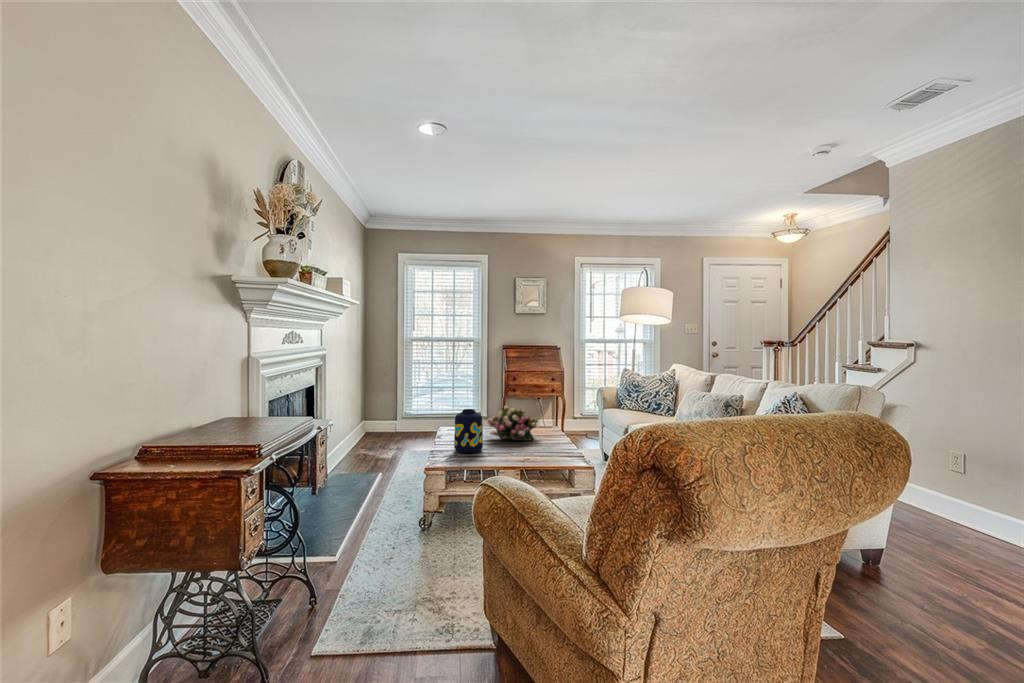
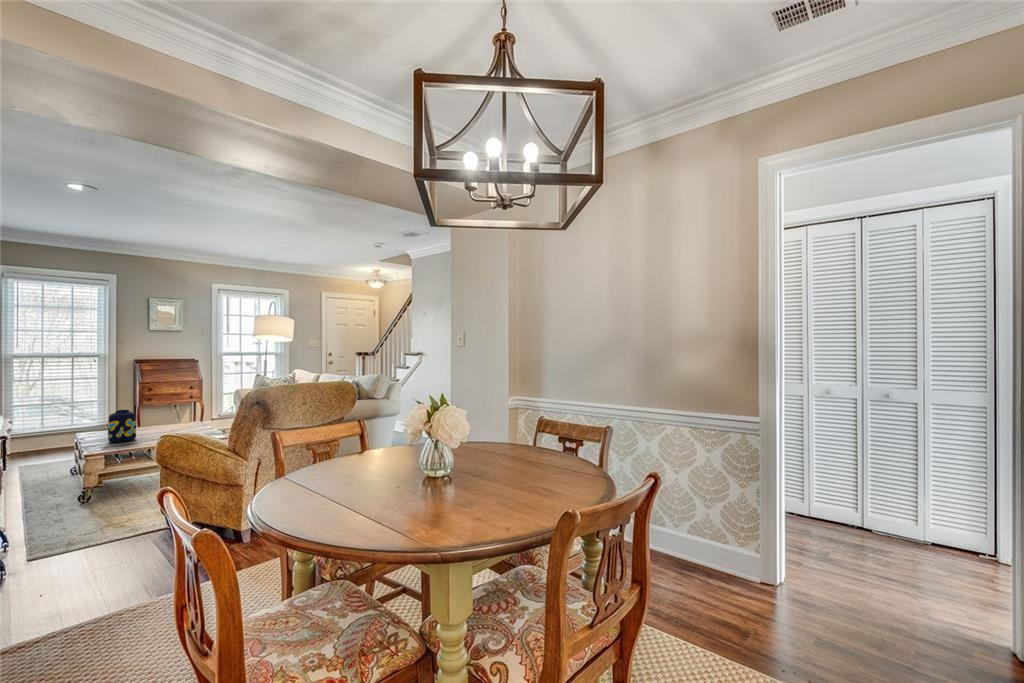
flower arrangement: present [487,406,538,441] -> none [135,406,184,430]

